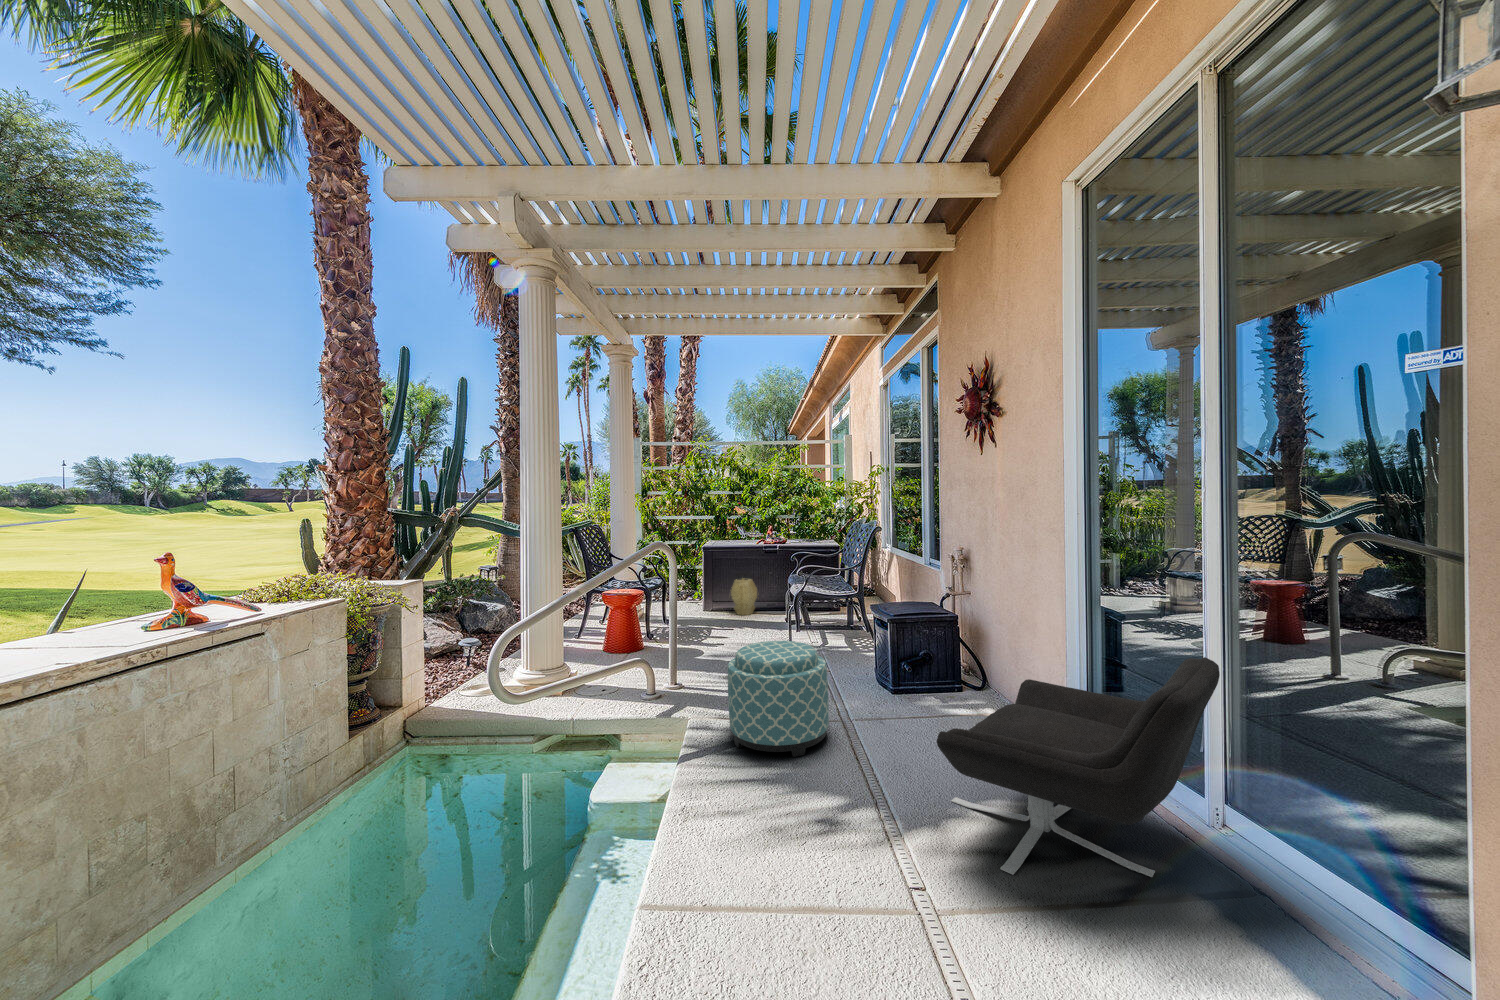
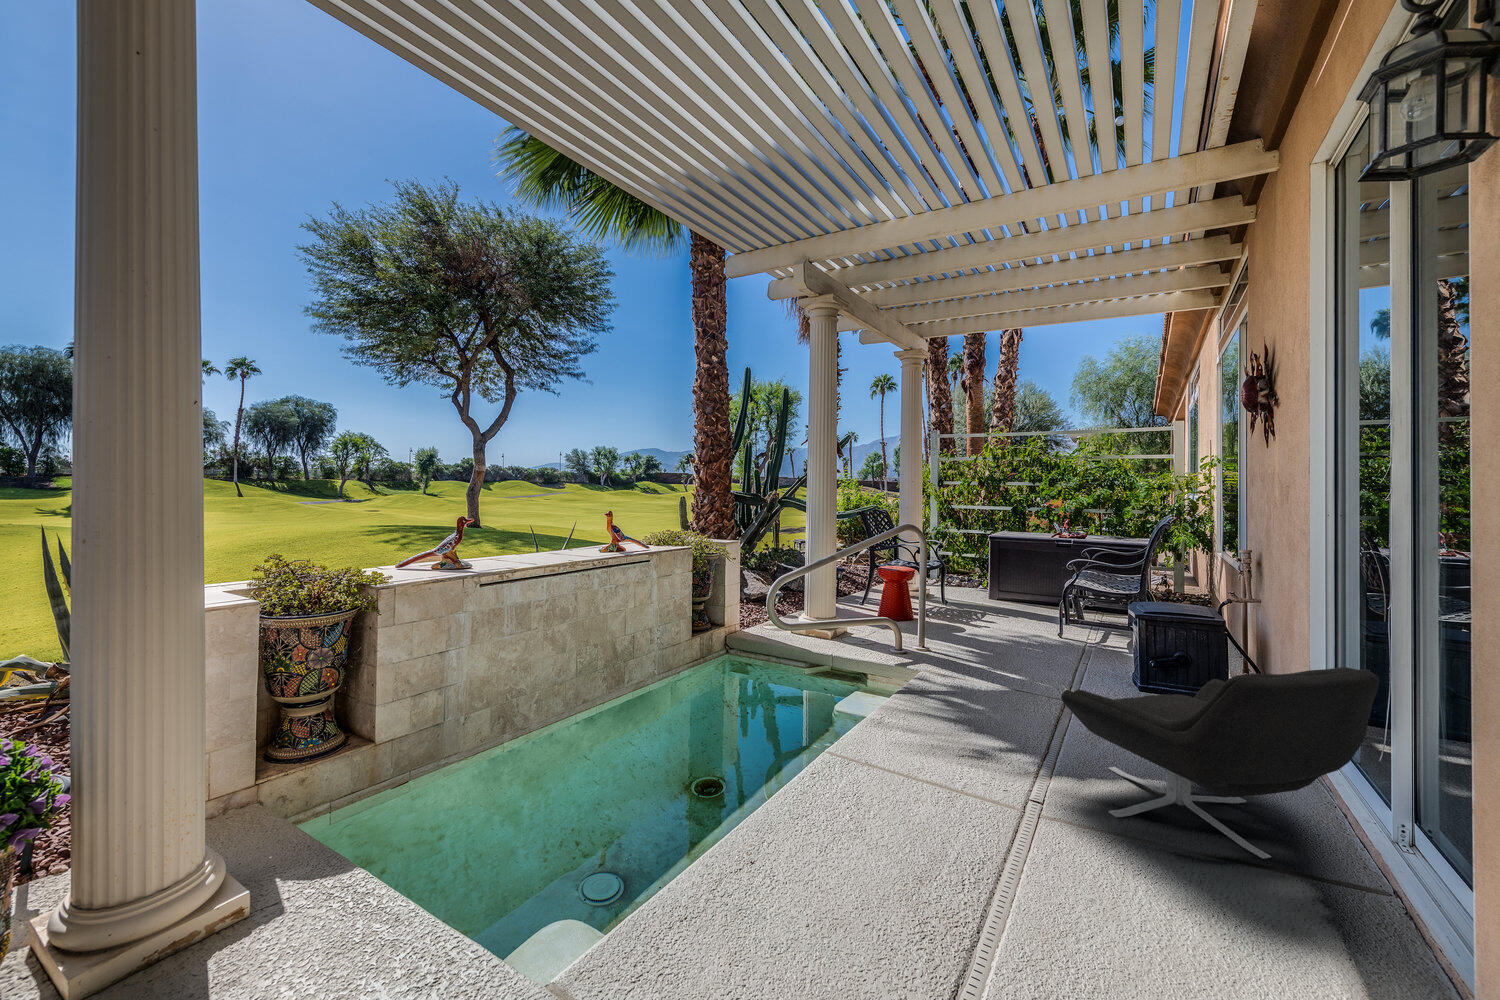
woven basket: present [731,579,757,615] -> none [1009,571,1041,608]
ottoman: present [728,641,829,757] -> none [941,616,1032,712]

